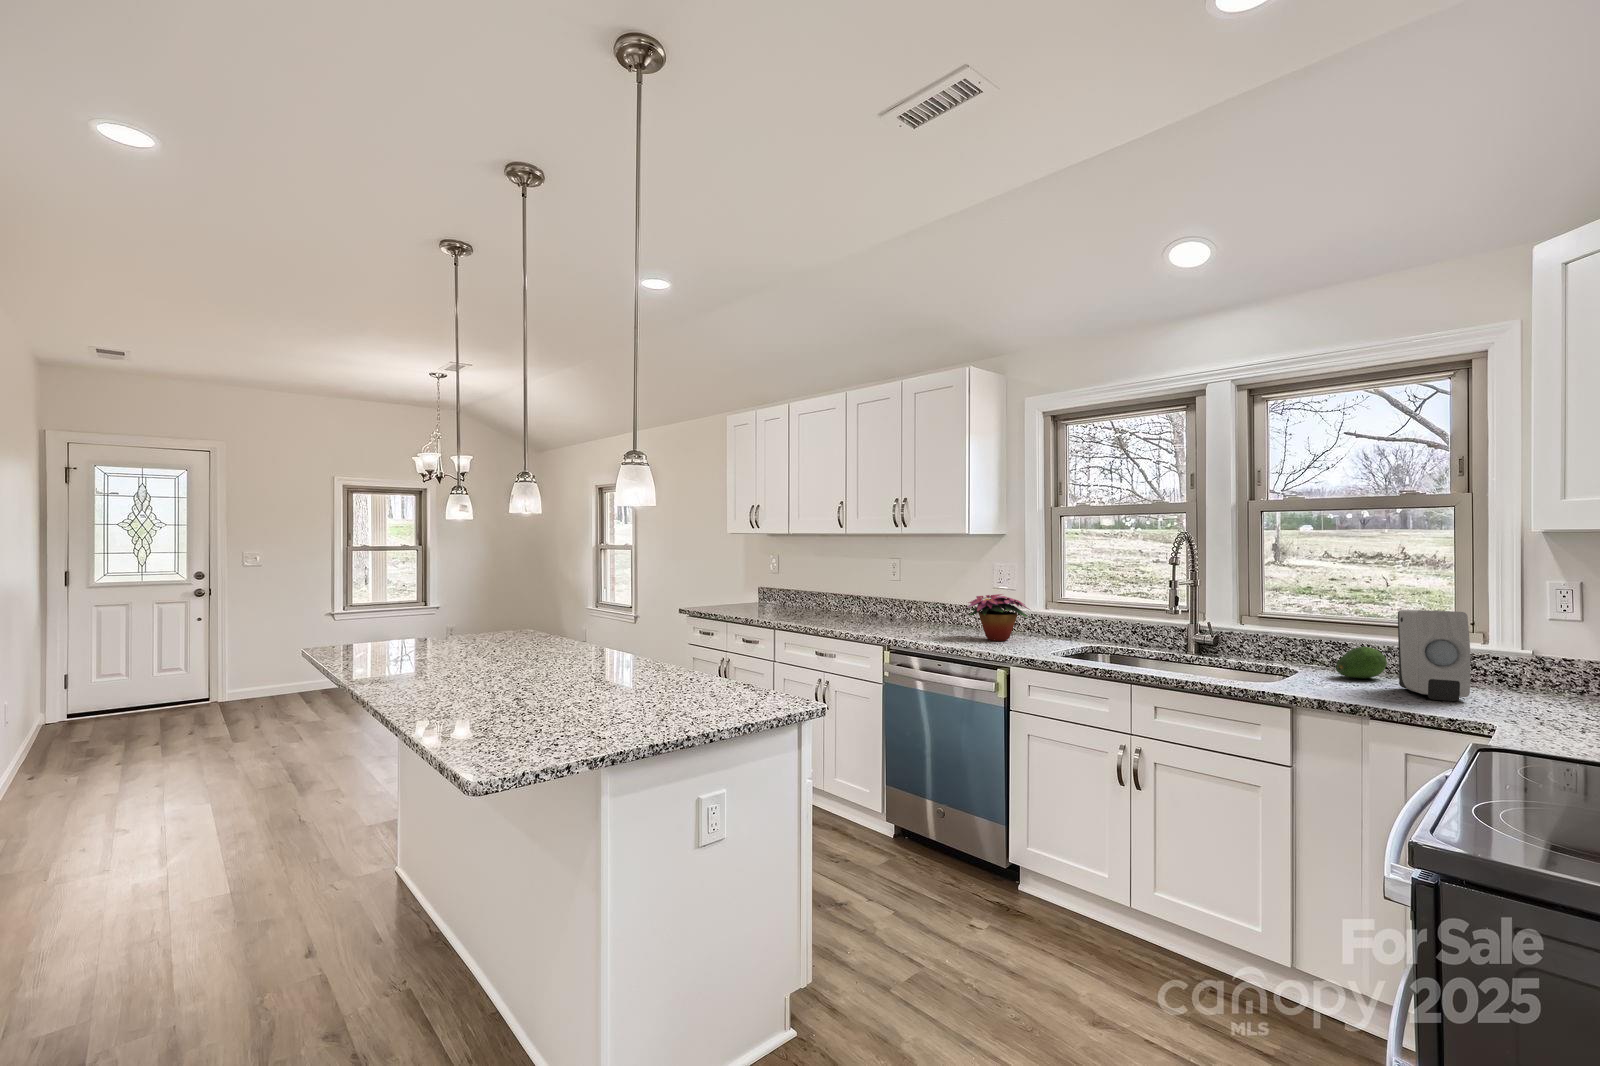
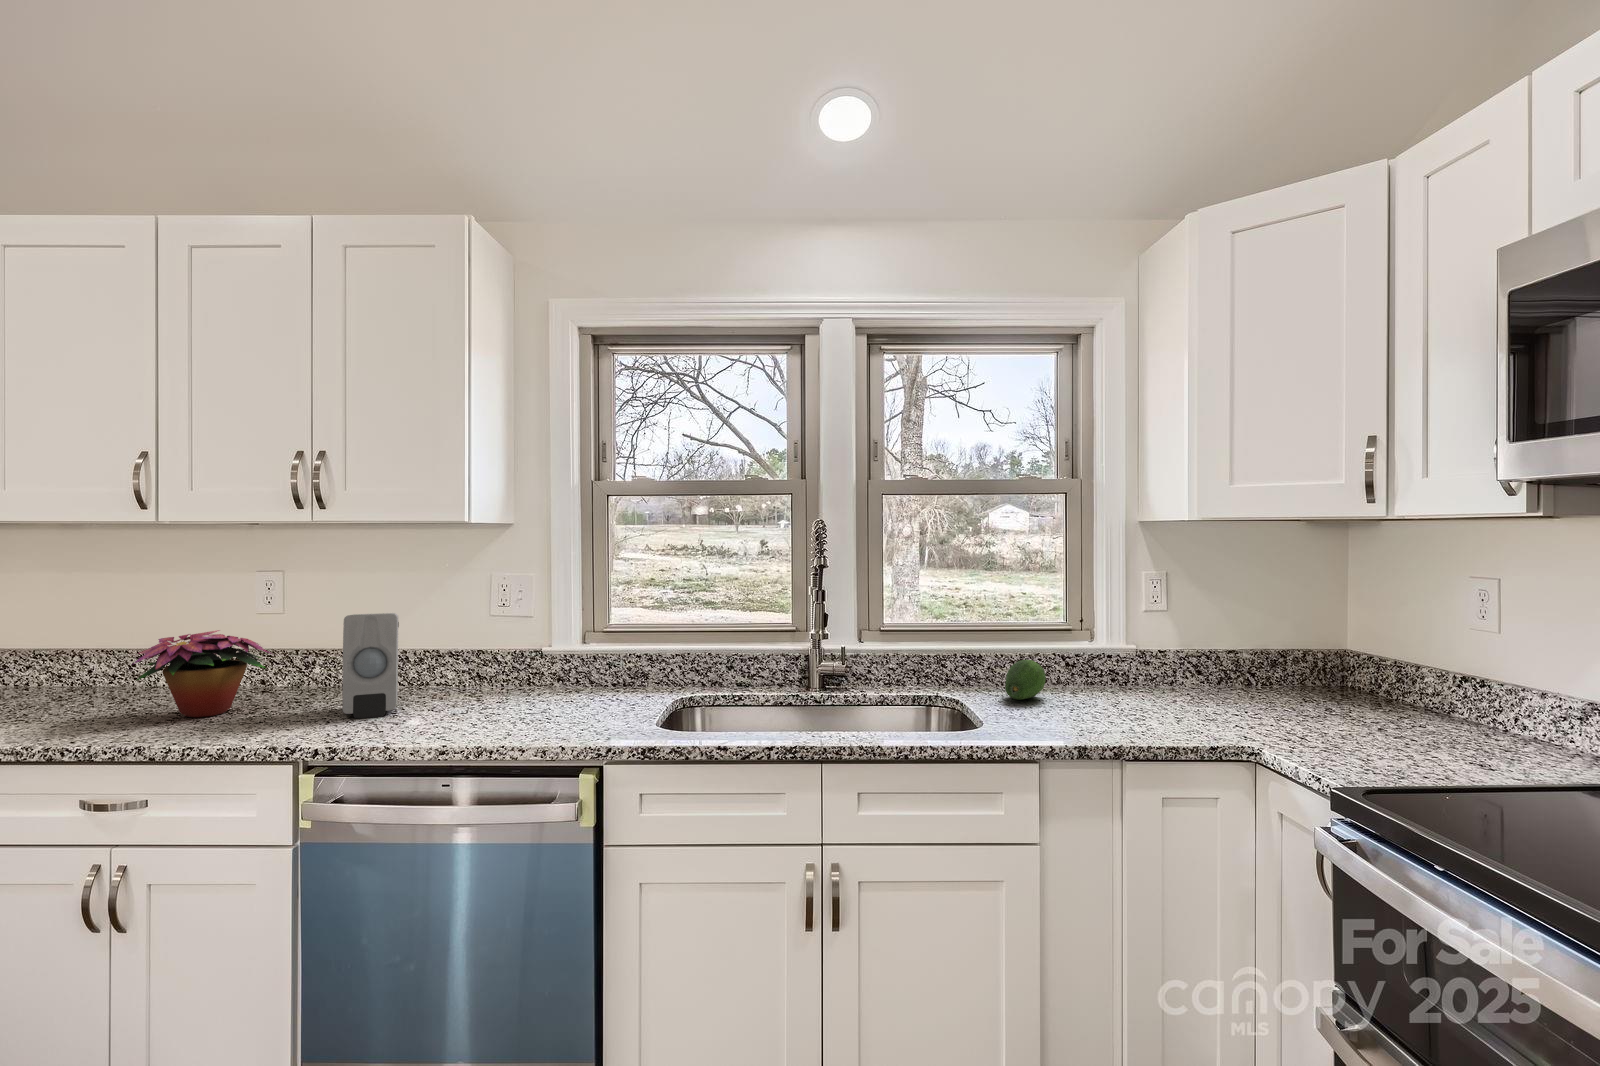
flower arrangement: present [967,594,1030,641] -> present [133,630,272,717]
soap dispenser: present [1398,610,1471,701] -> present [342,613,399,719]

